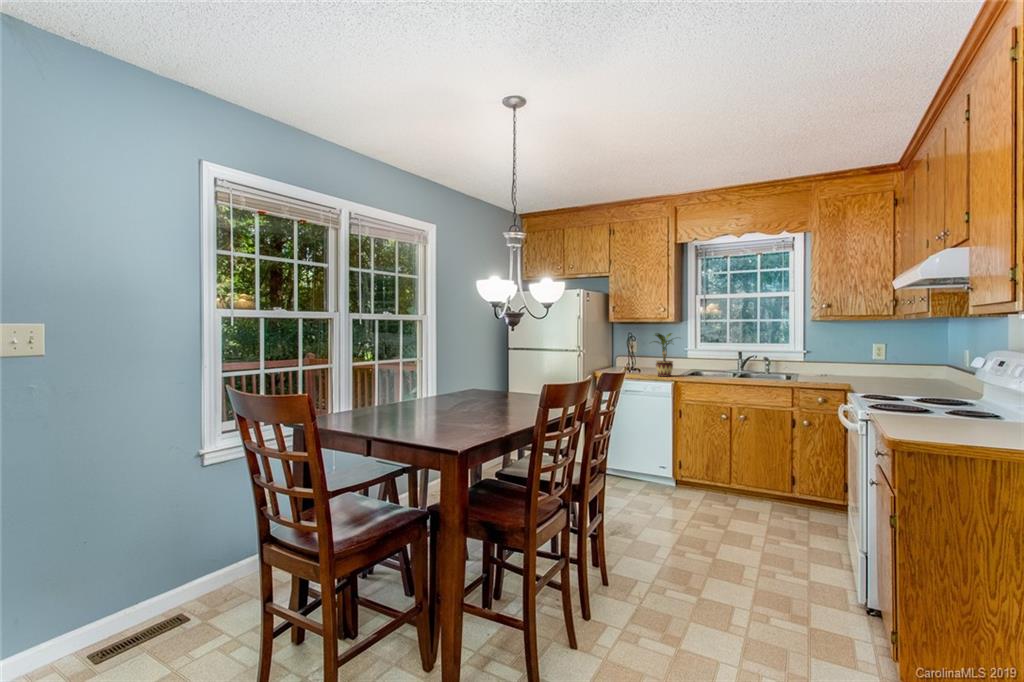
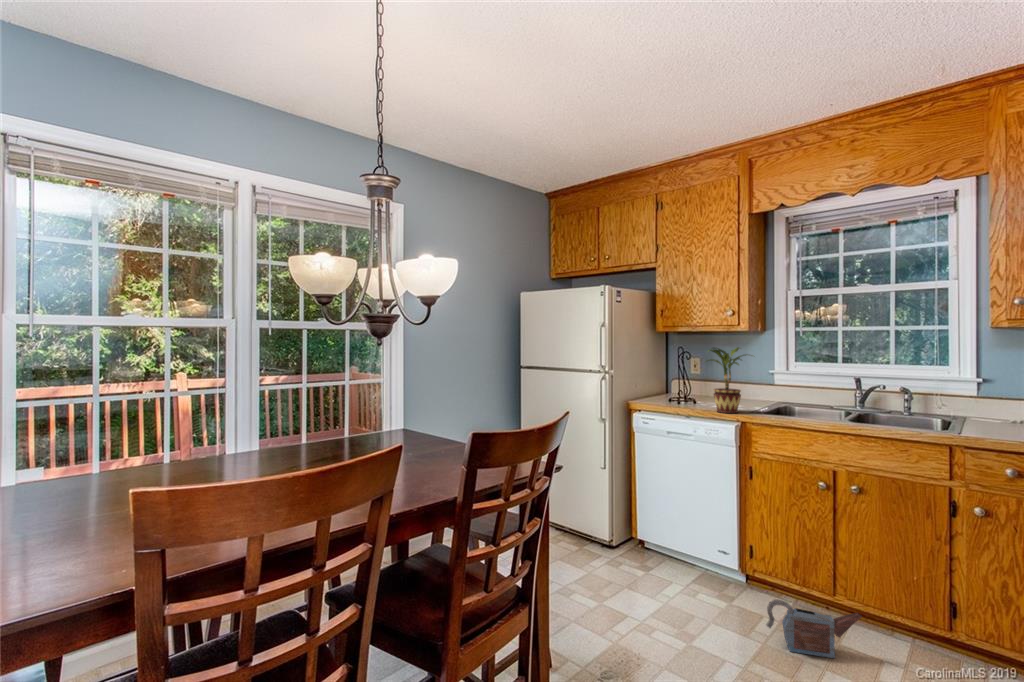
watering can: none [698,484,749,513] -> present [766,600,862,658]

